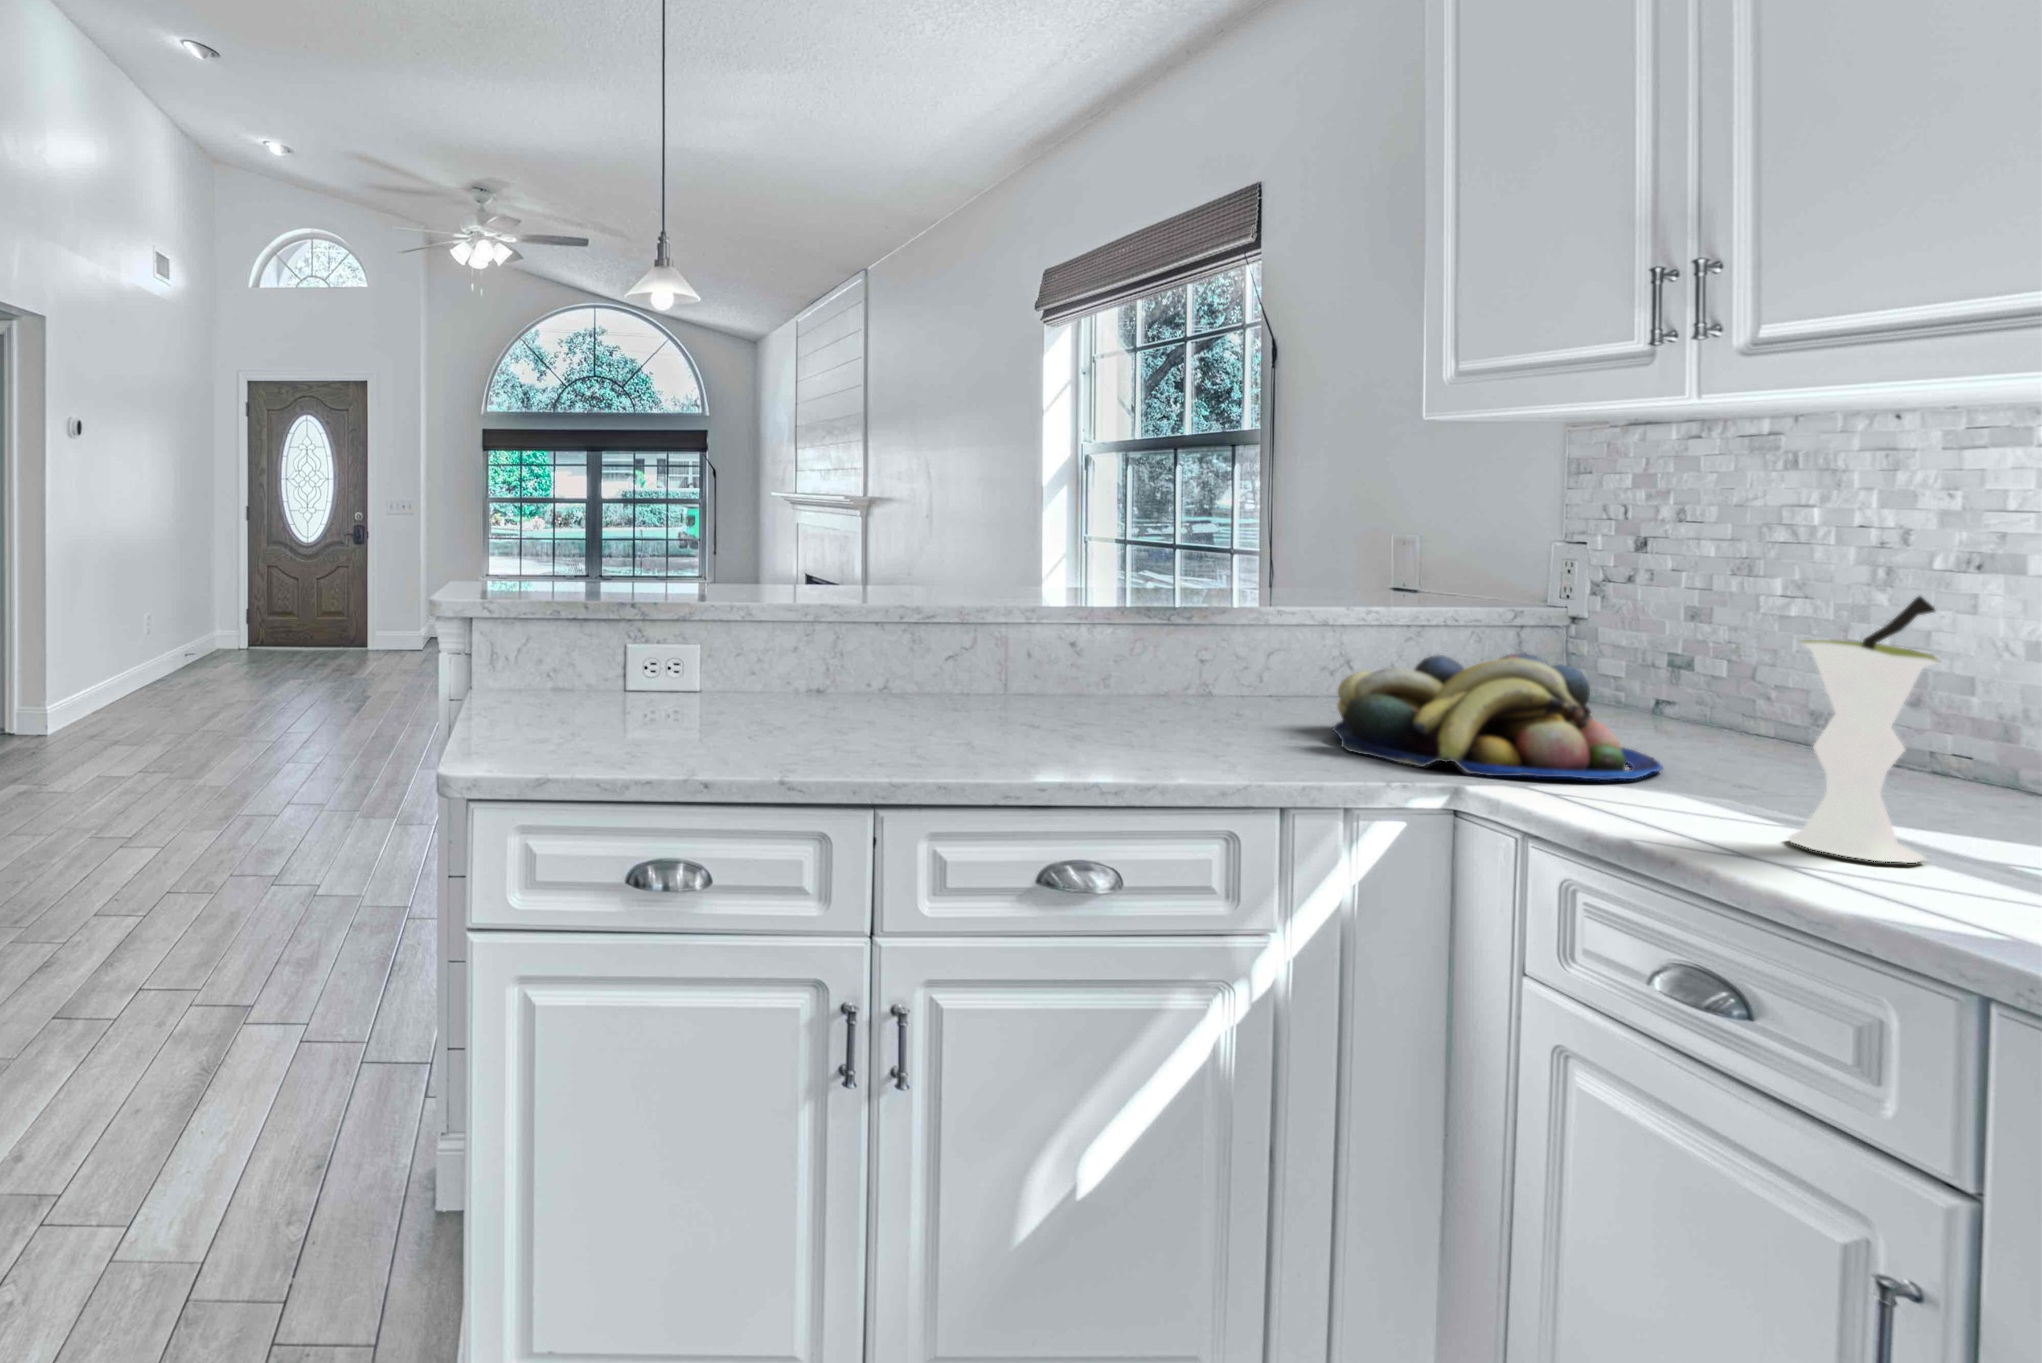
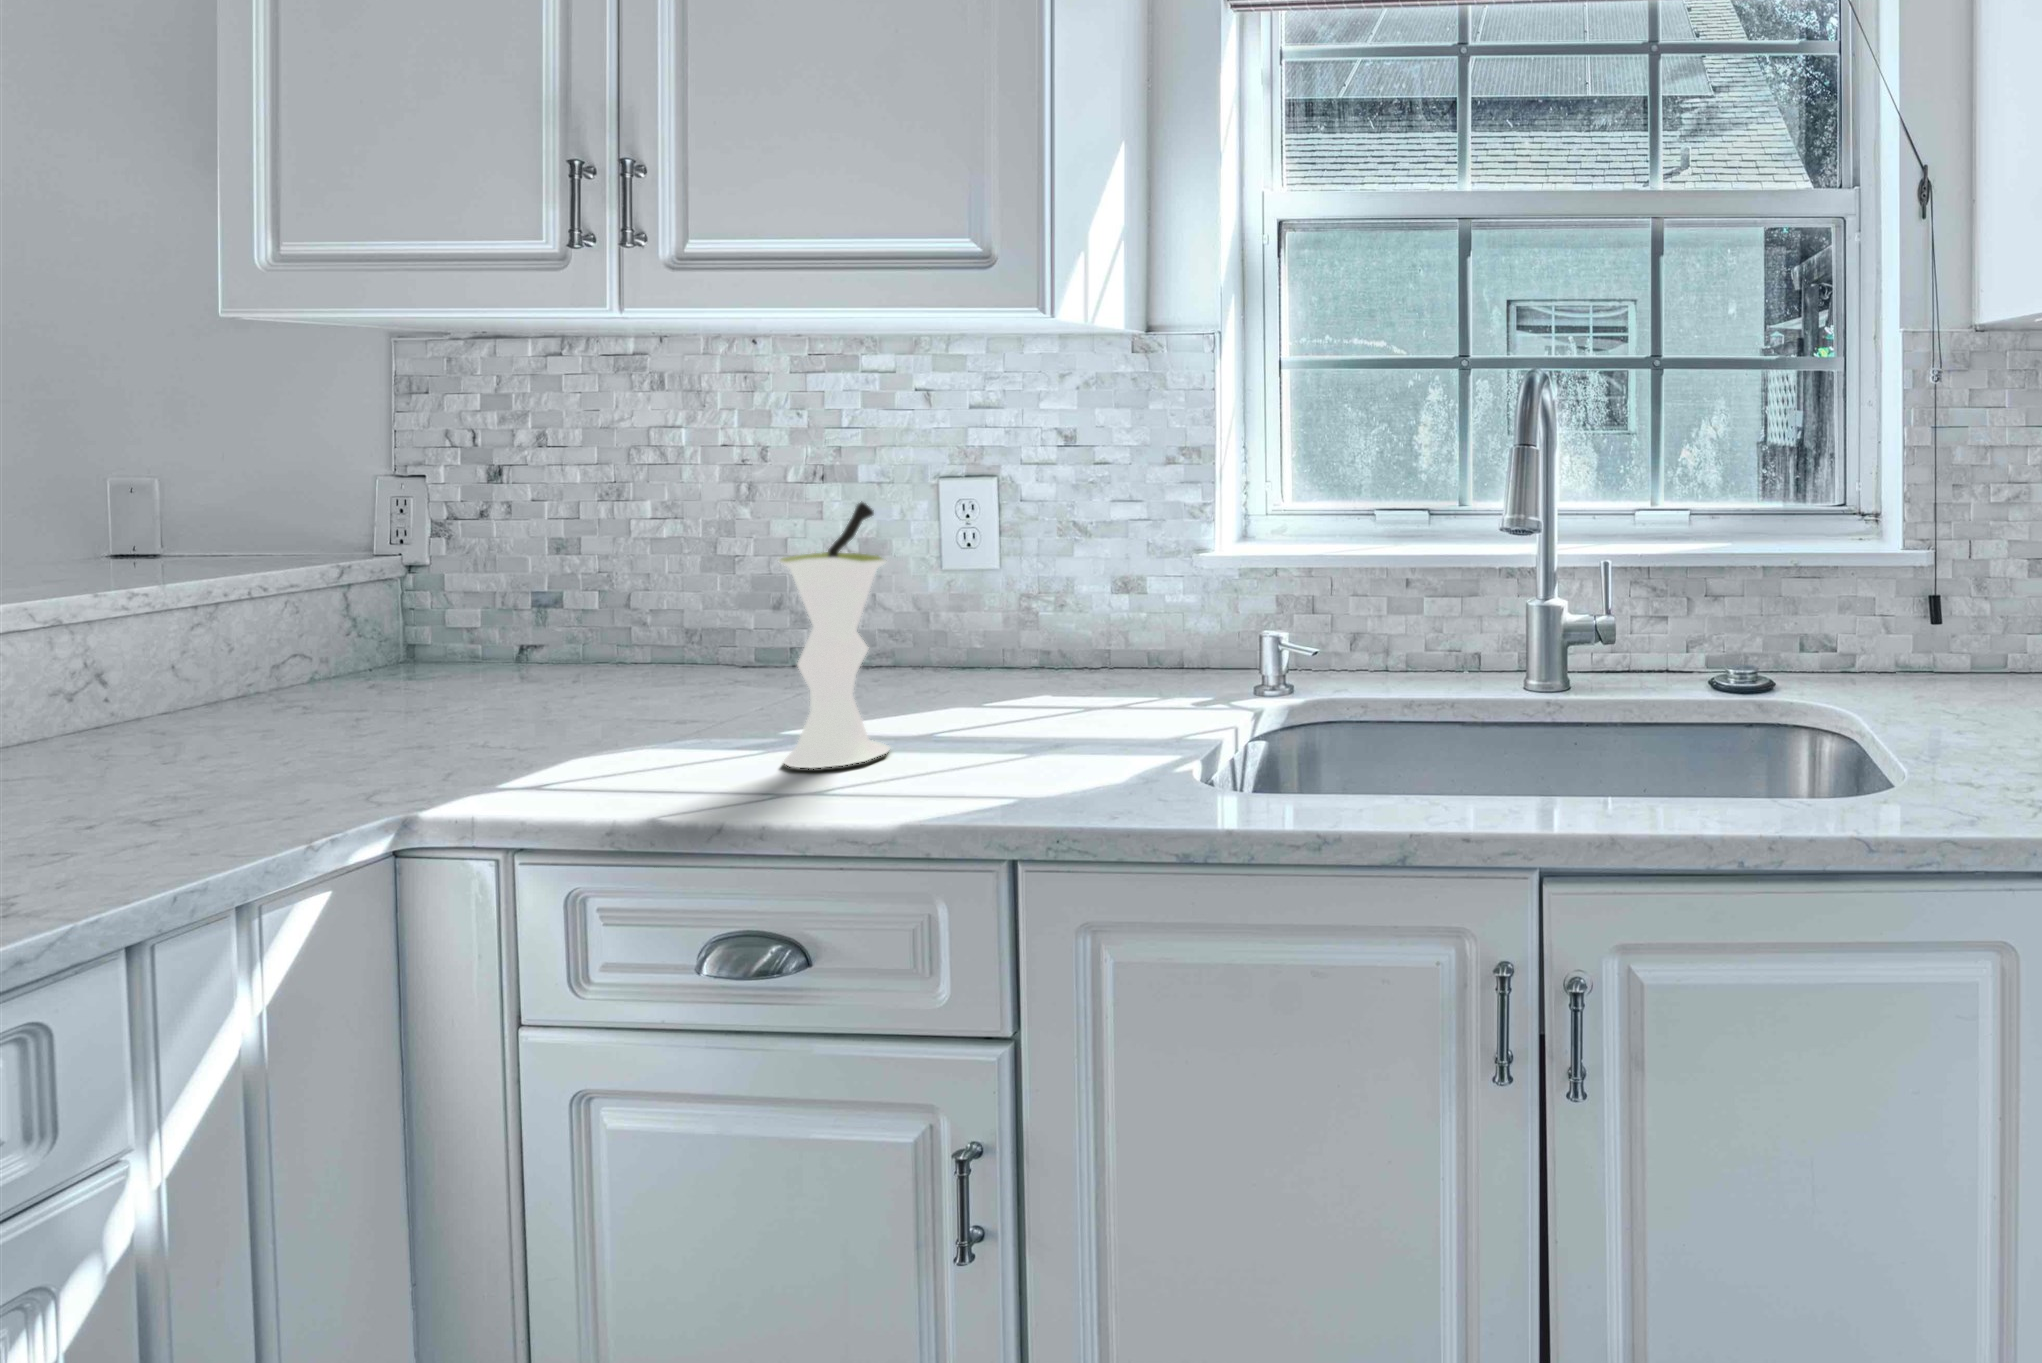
fruit bowl: present [1333,654,1663,780] -> none [148,625,607,822]

